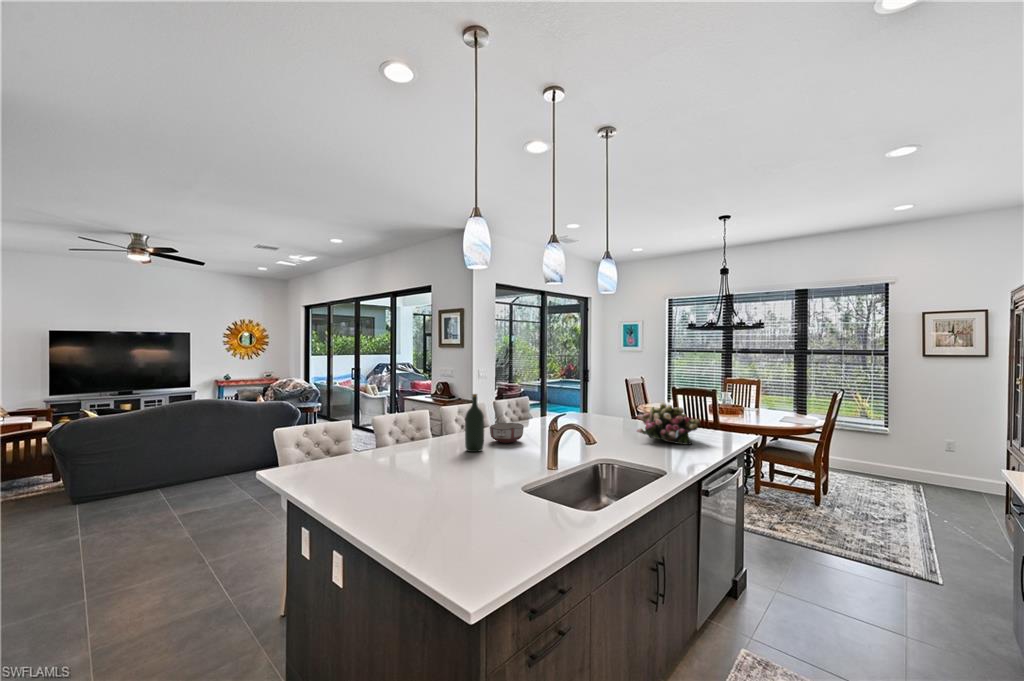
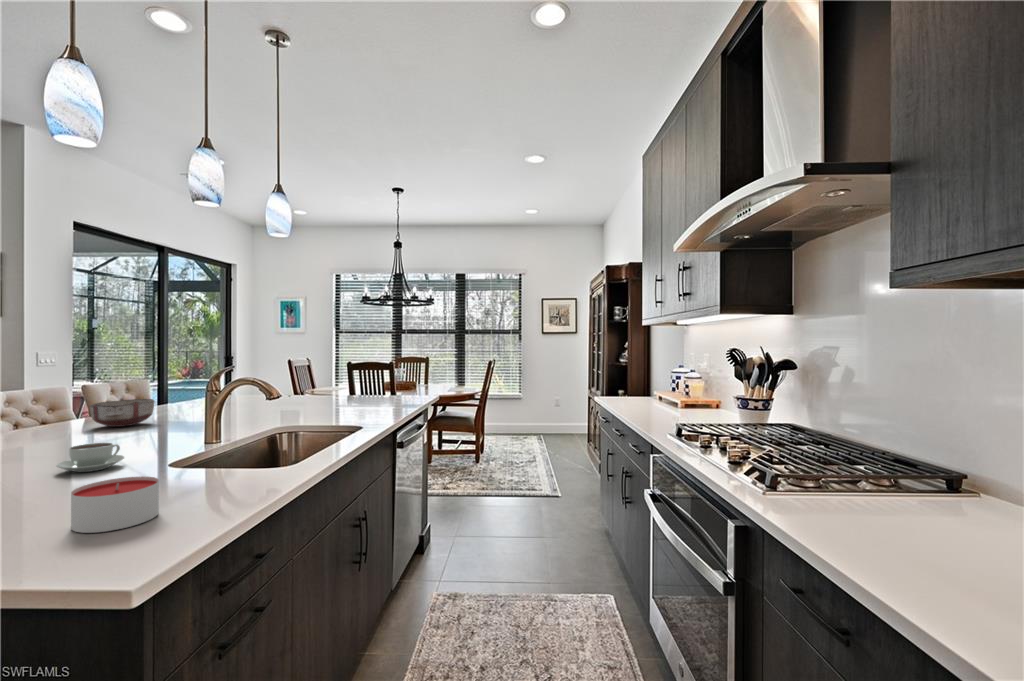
wine bottle: present [465,394,484,452] -> none [41,350,83,441]
flower arrangement: present [637,403,700,445] -> none [318,363,388,405]
coffee cup: none [464,469,497,489] -> present [56,443,124,472]
candle: none [458,515,501,556] -> present [71,476,159,533]

